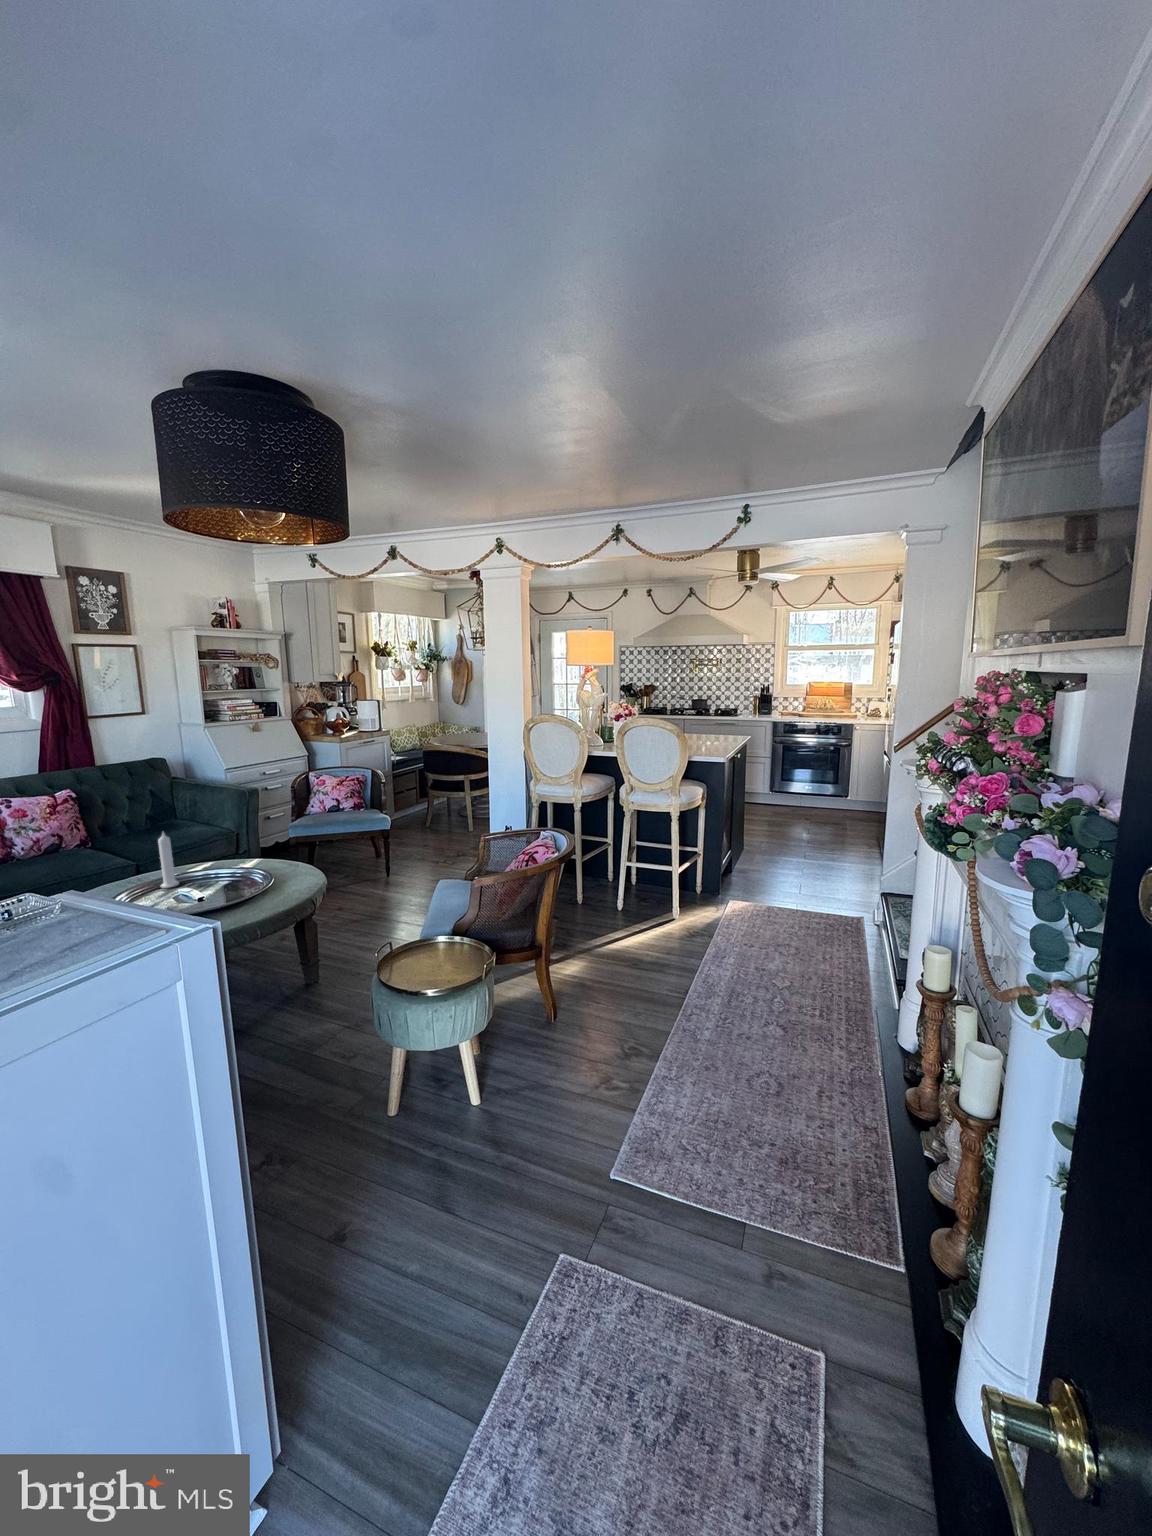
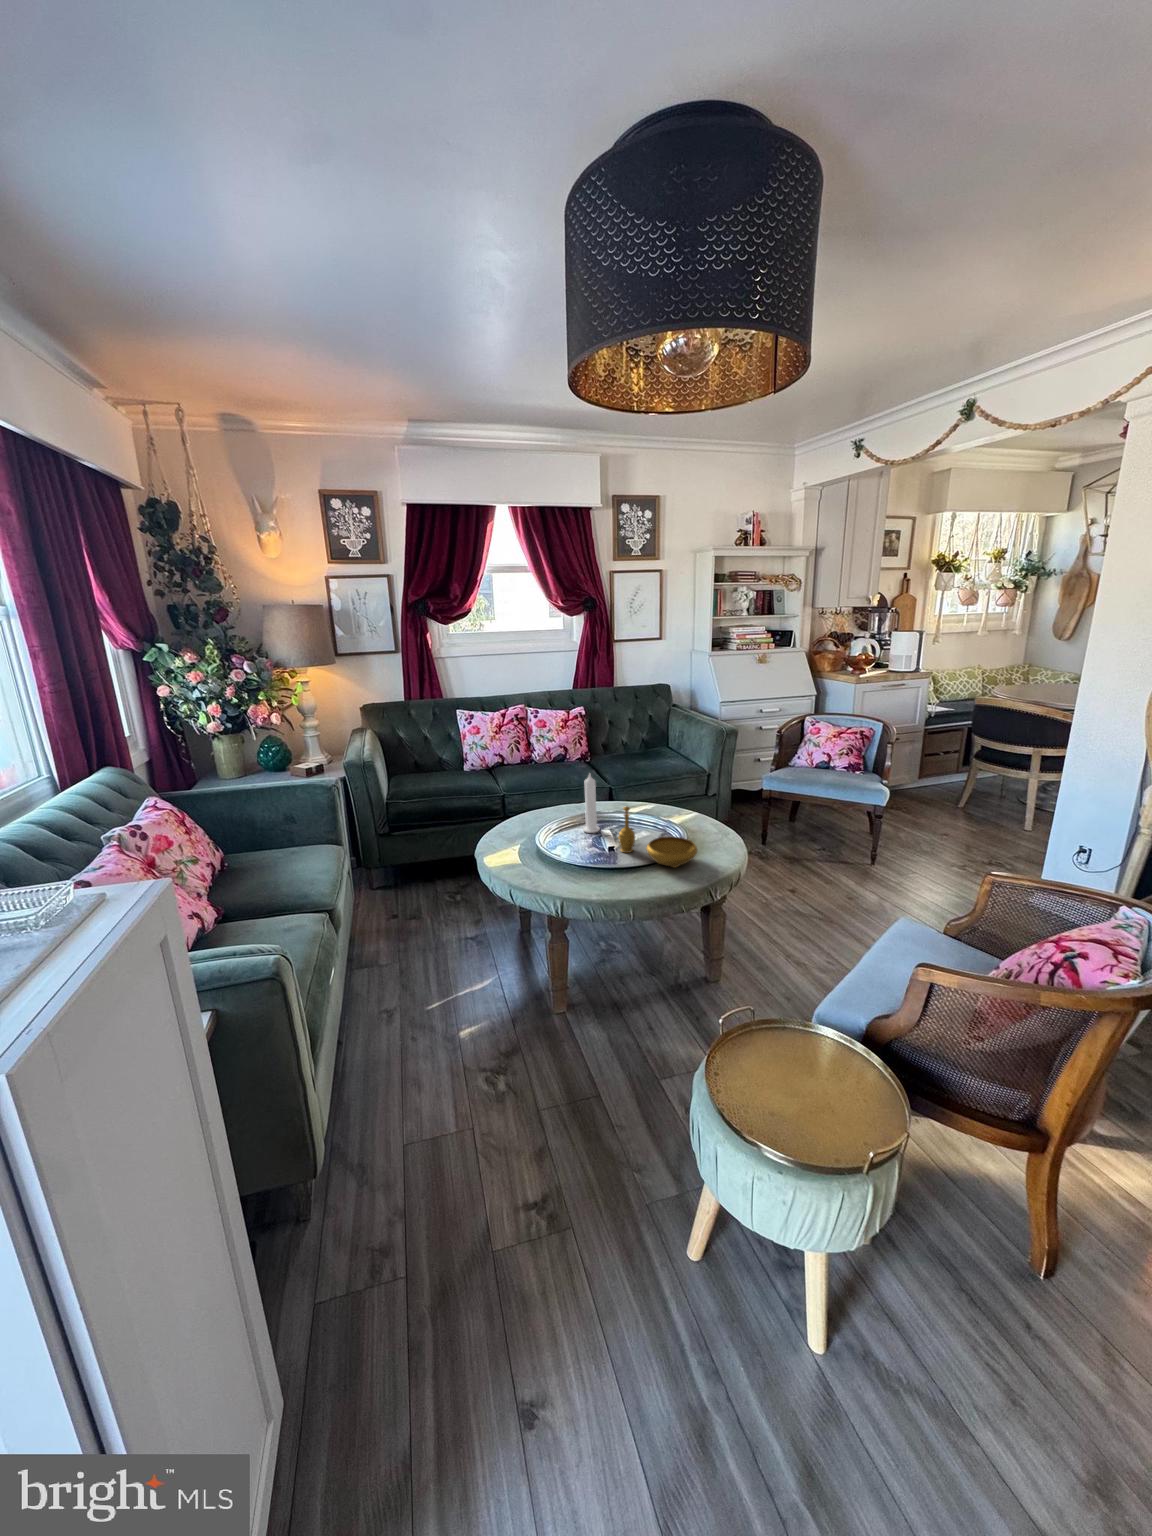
decorative bowl: none [210,849,289,891] -> present [618,806,697,867]

